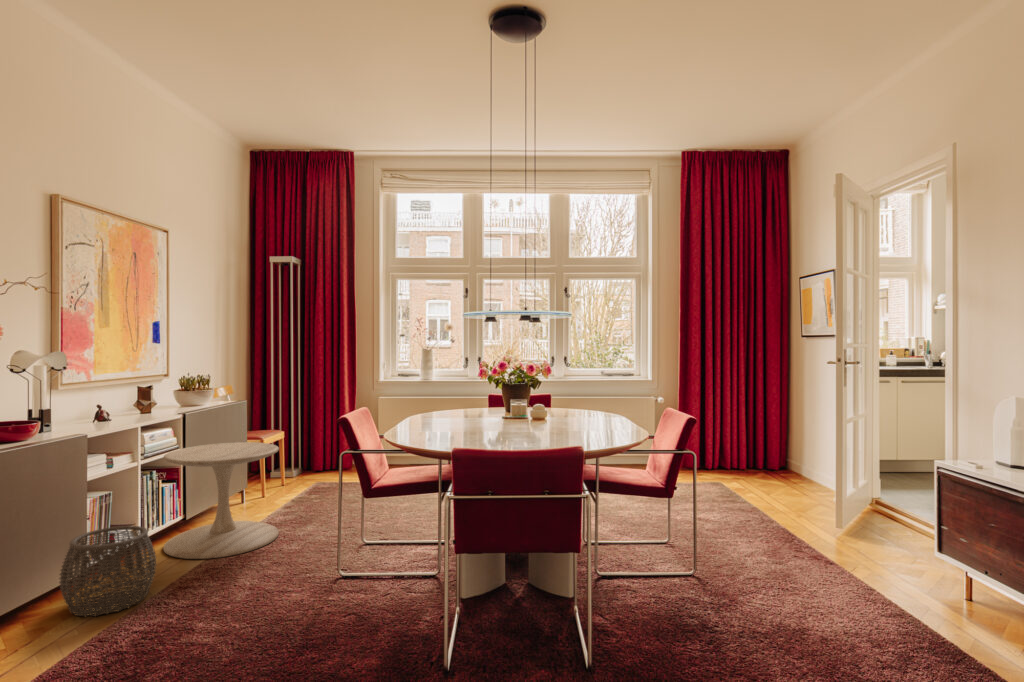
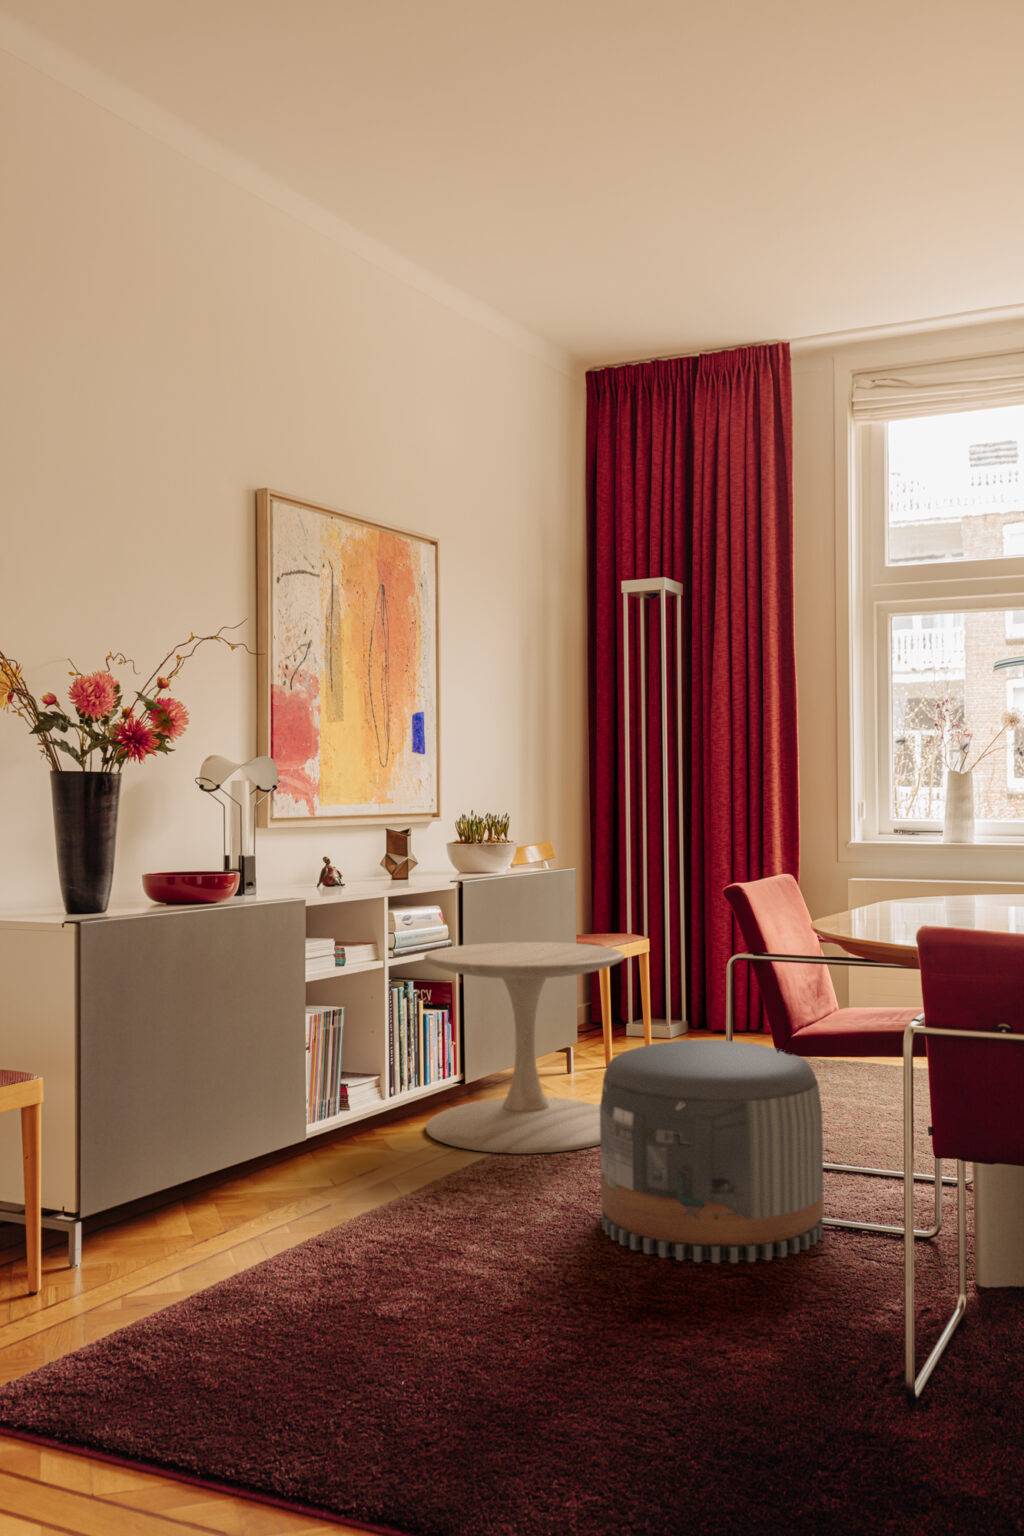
pouf: none [274,493,386,610] -> present [600,1040,824,1263]
woven basket: present [59,526,156,616] -> none [266,1064,408,1209]

